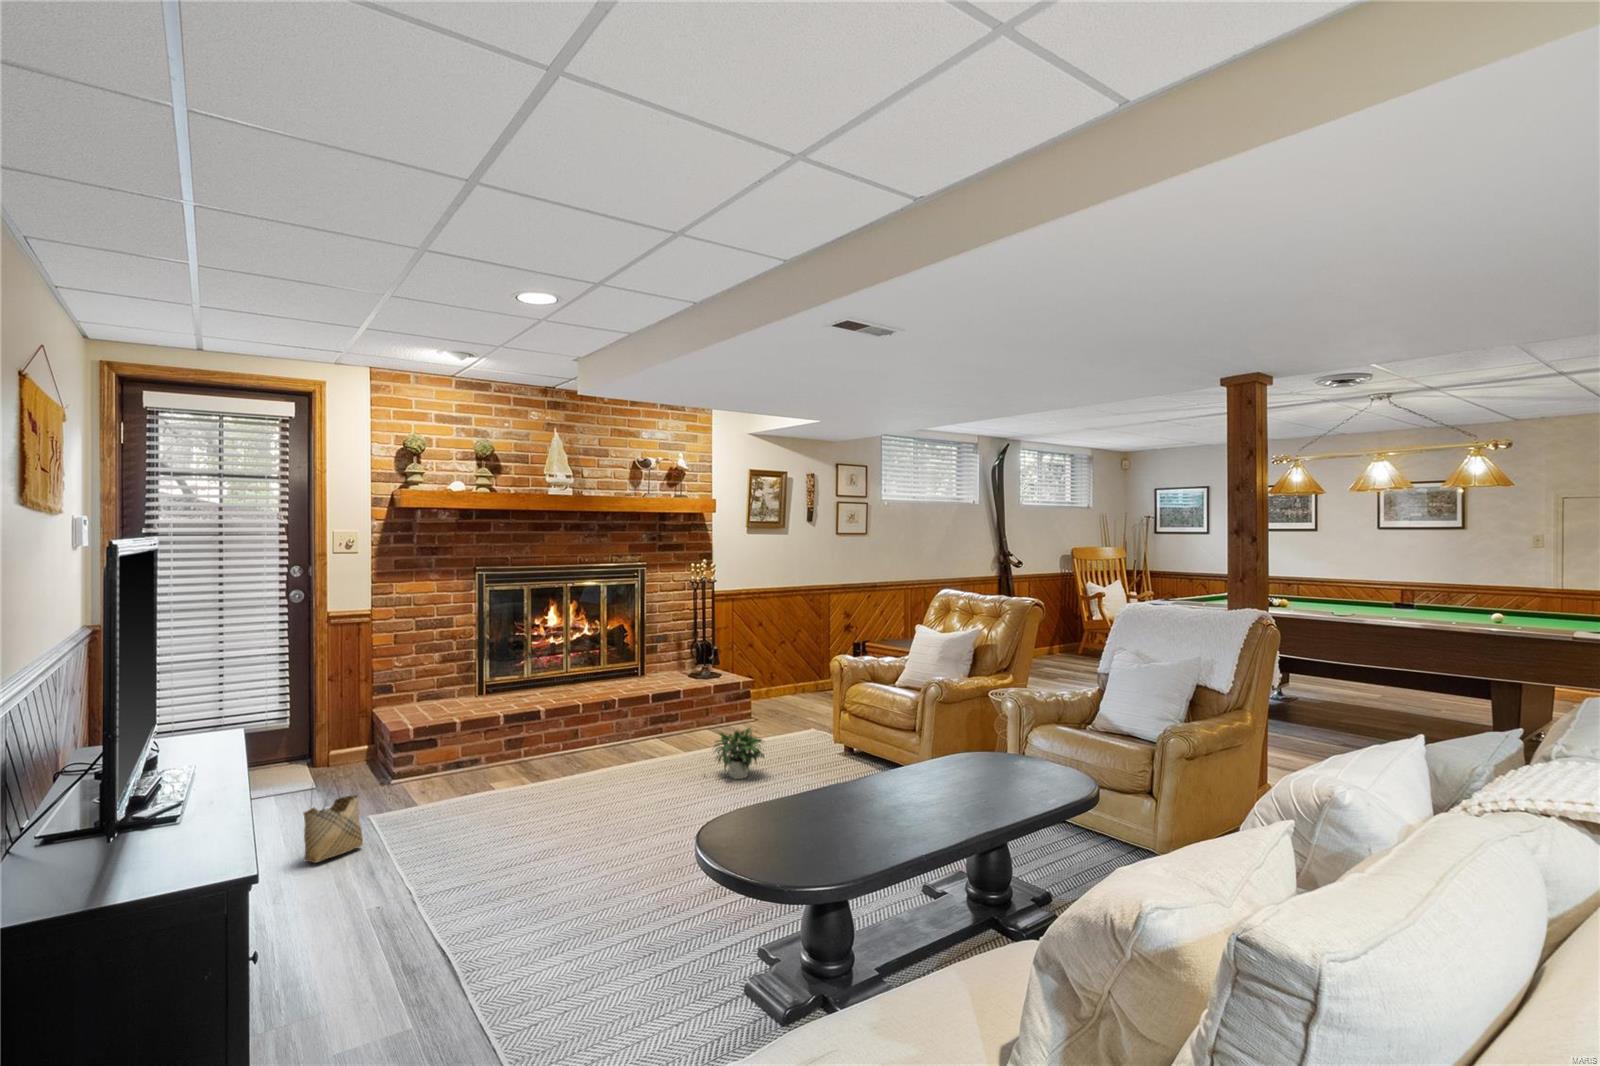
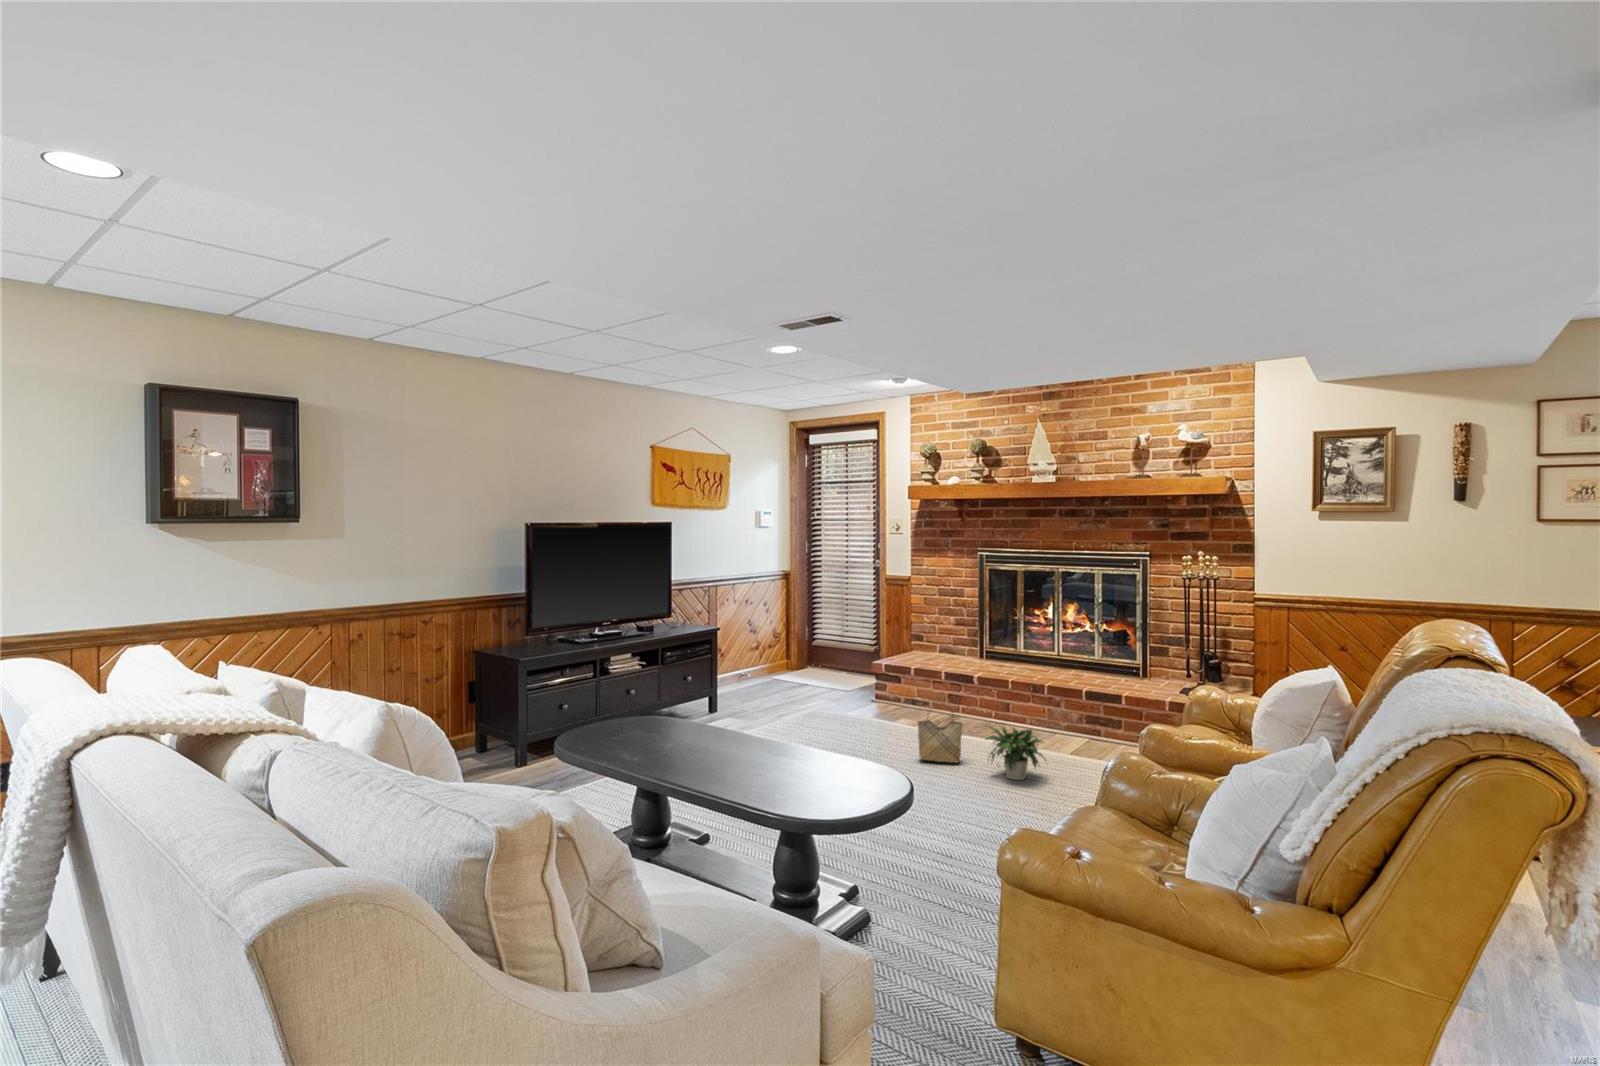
woven basket: present [303,775,363,863] -> present [918,704,963,763]

